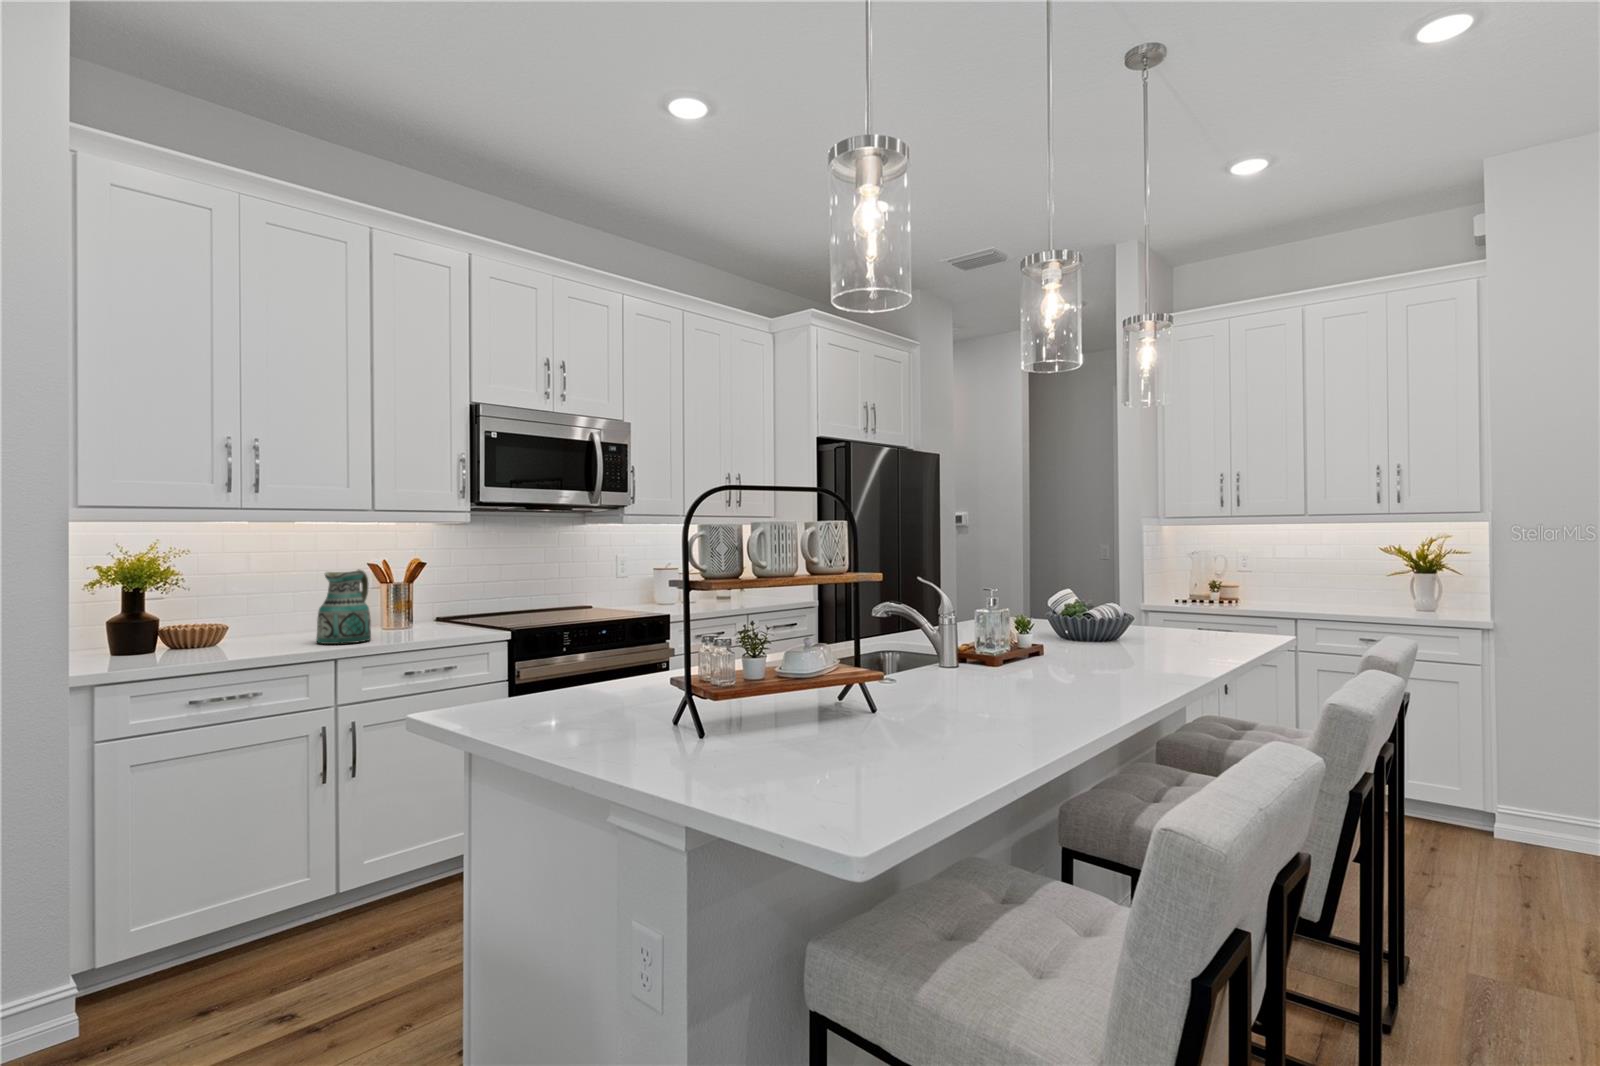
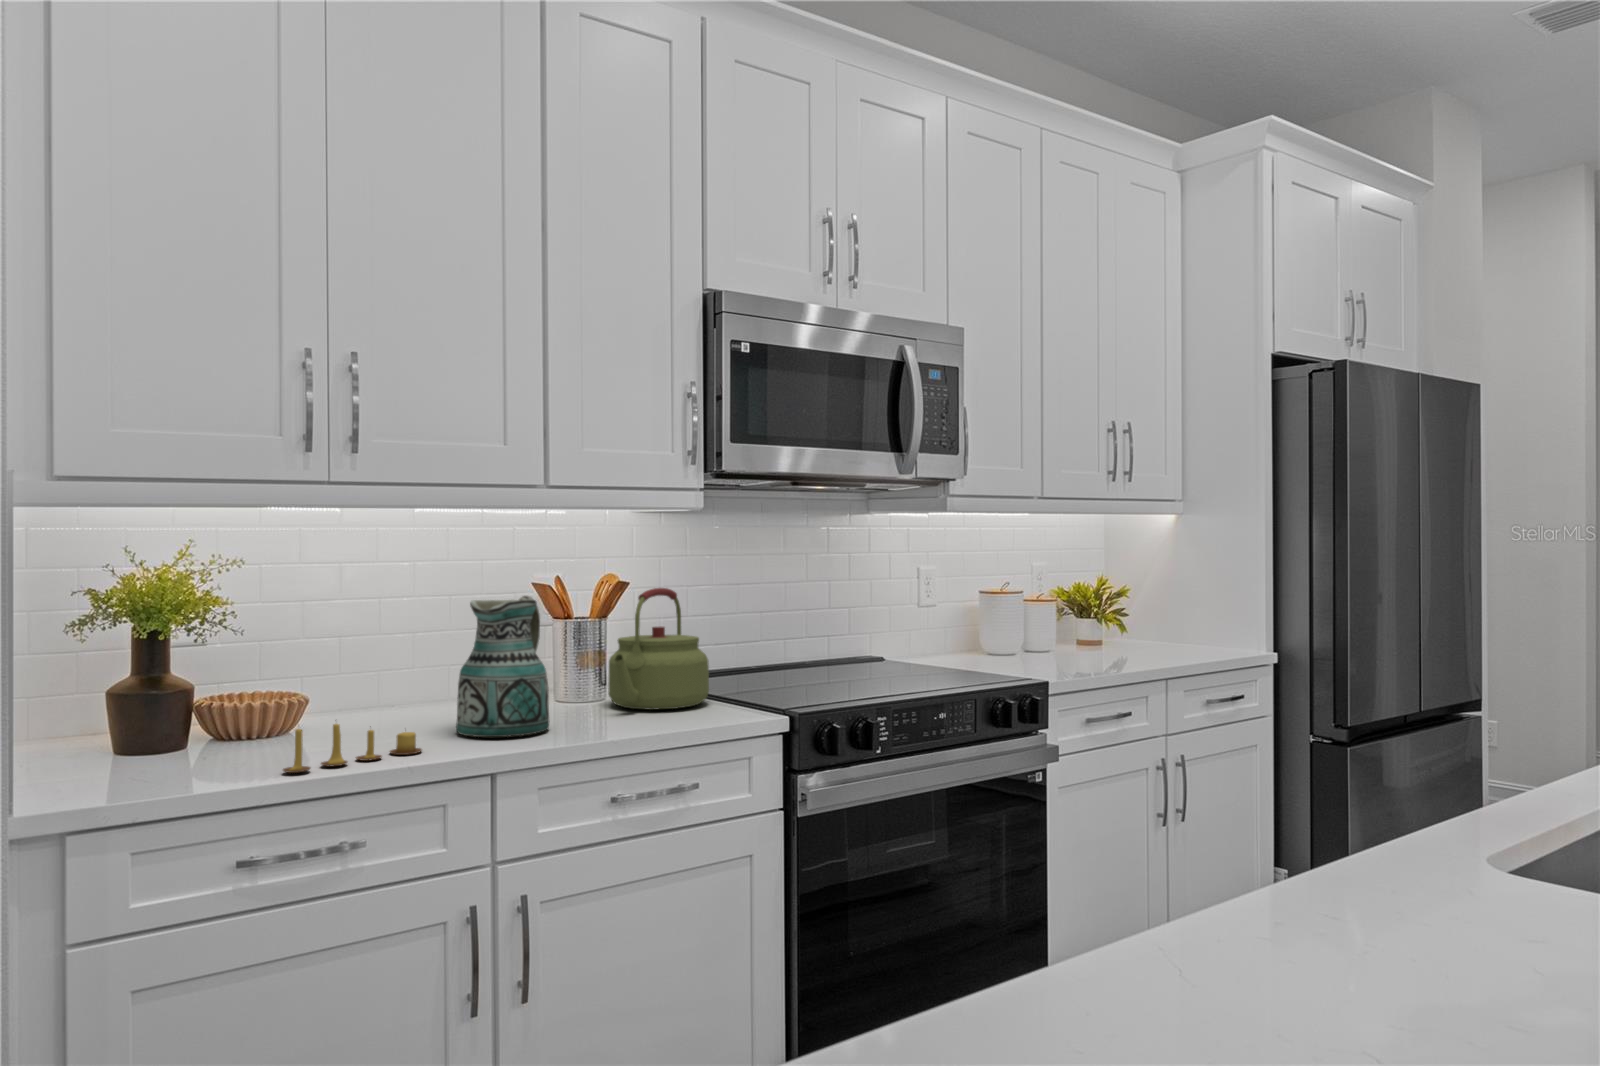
kettle: none [412,565,471,631] -> present [608,588,709,710]
candle: none [211,633,294,660] -> present [283,724,422,773]

